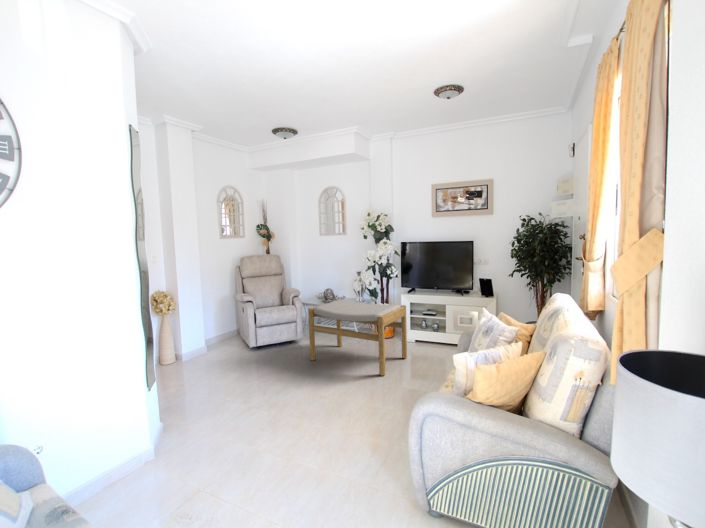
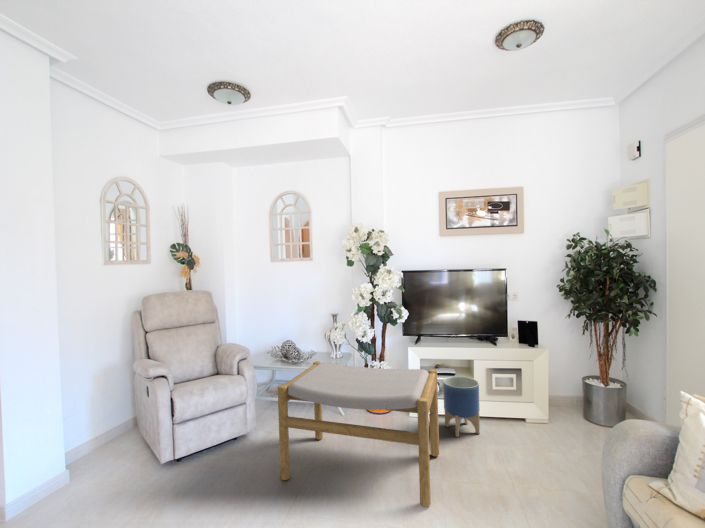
planter: none [421,315,445,352] -> present [443,376,480,437]

